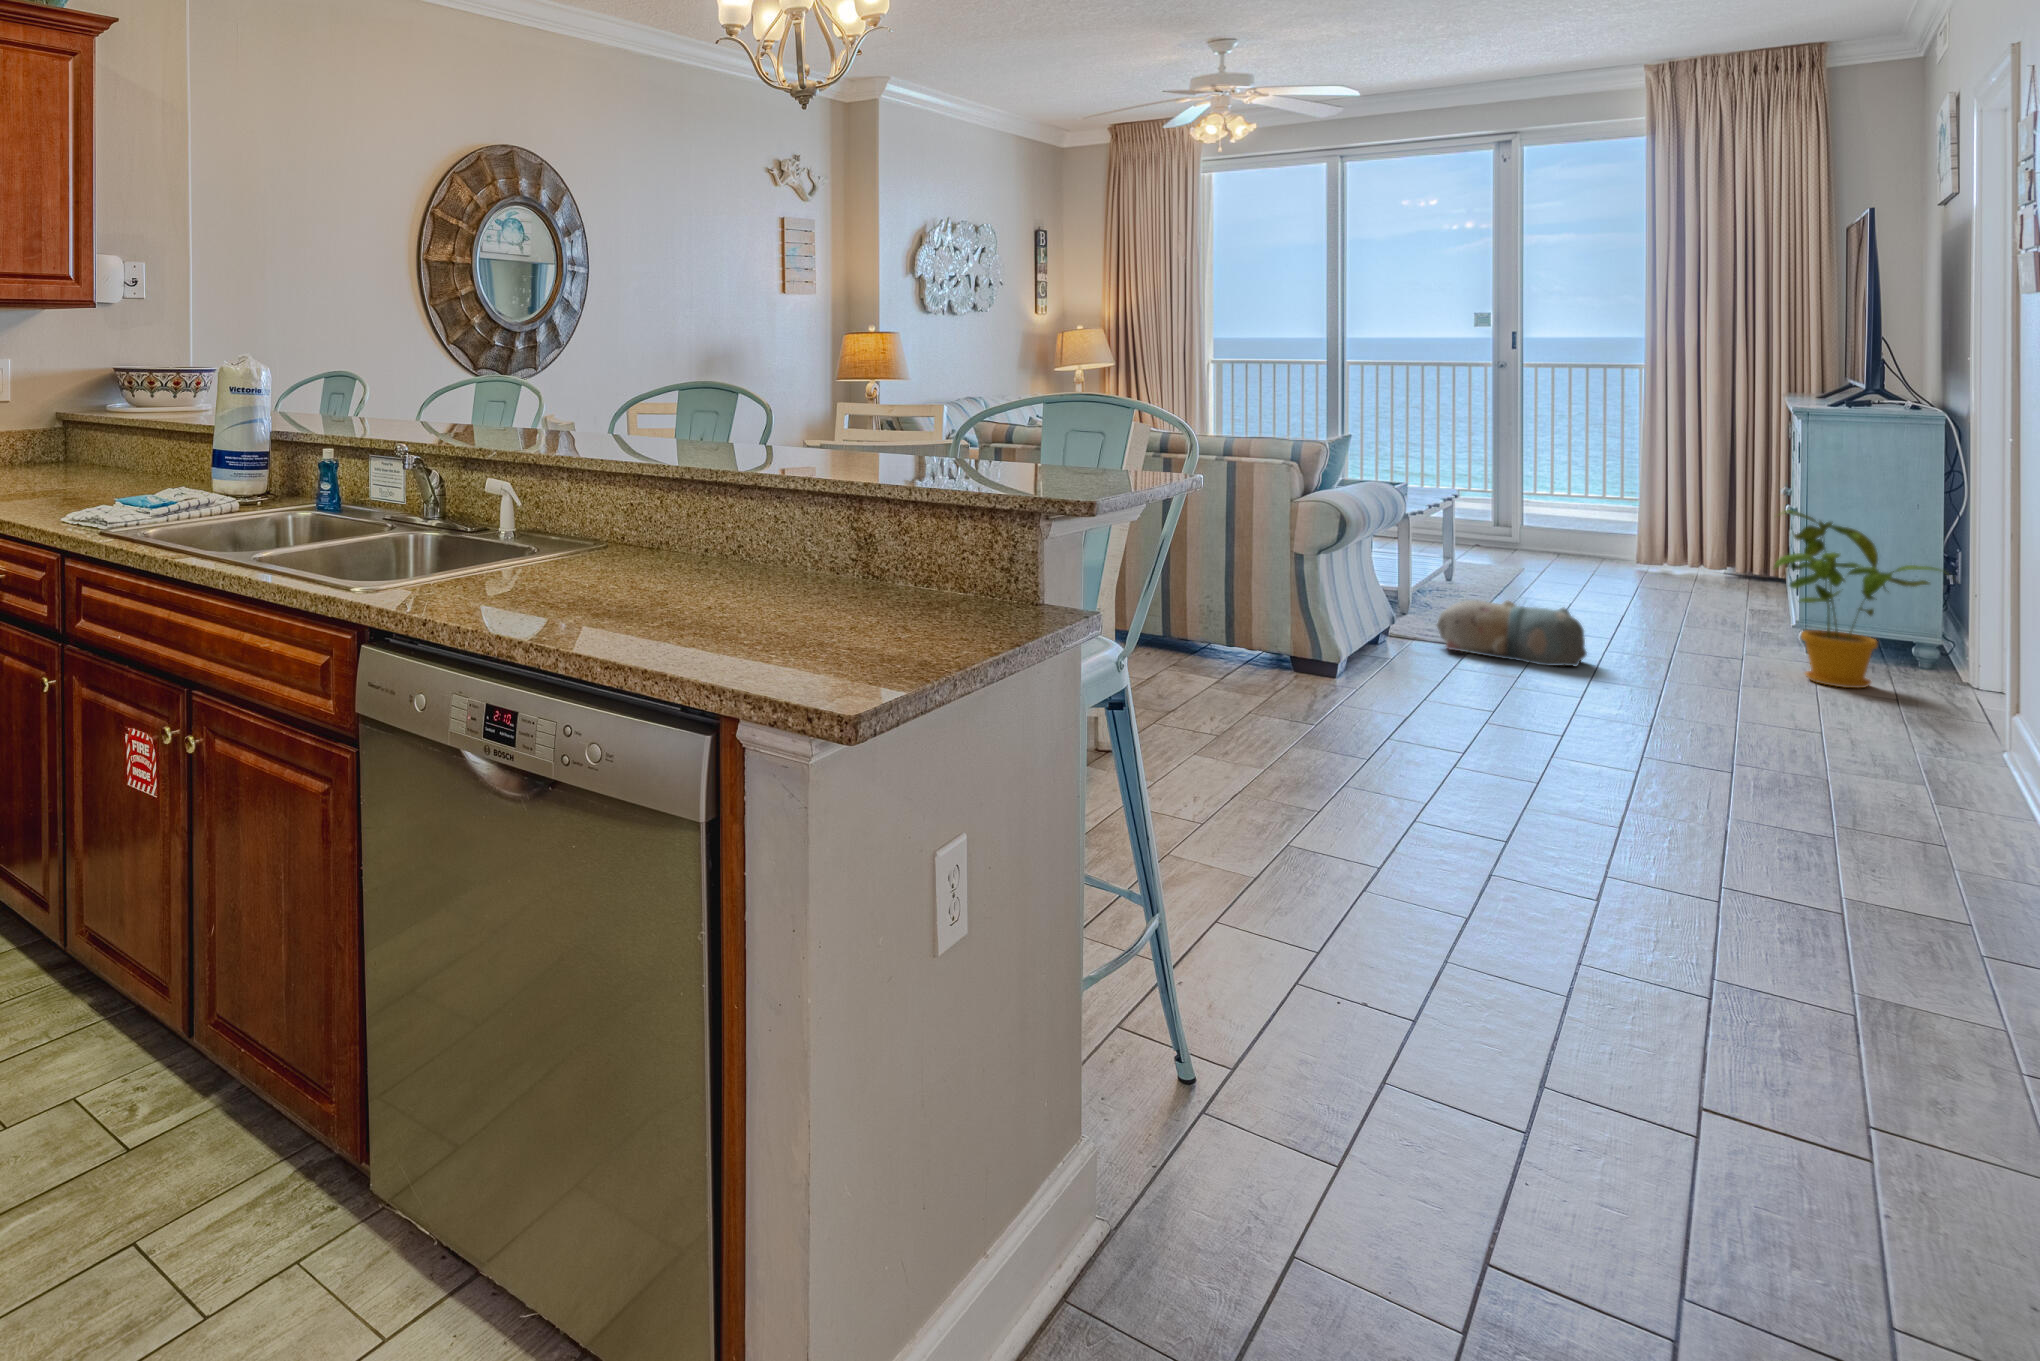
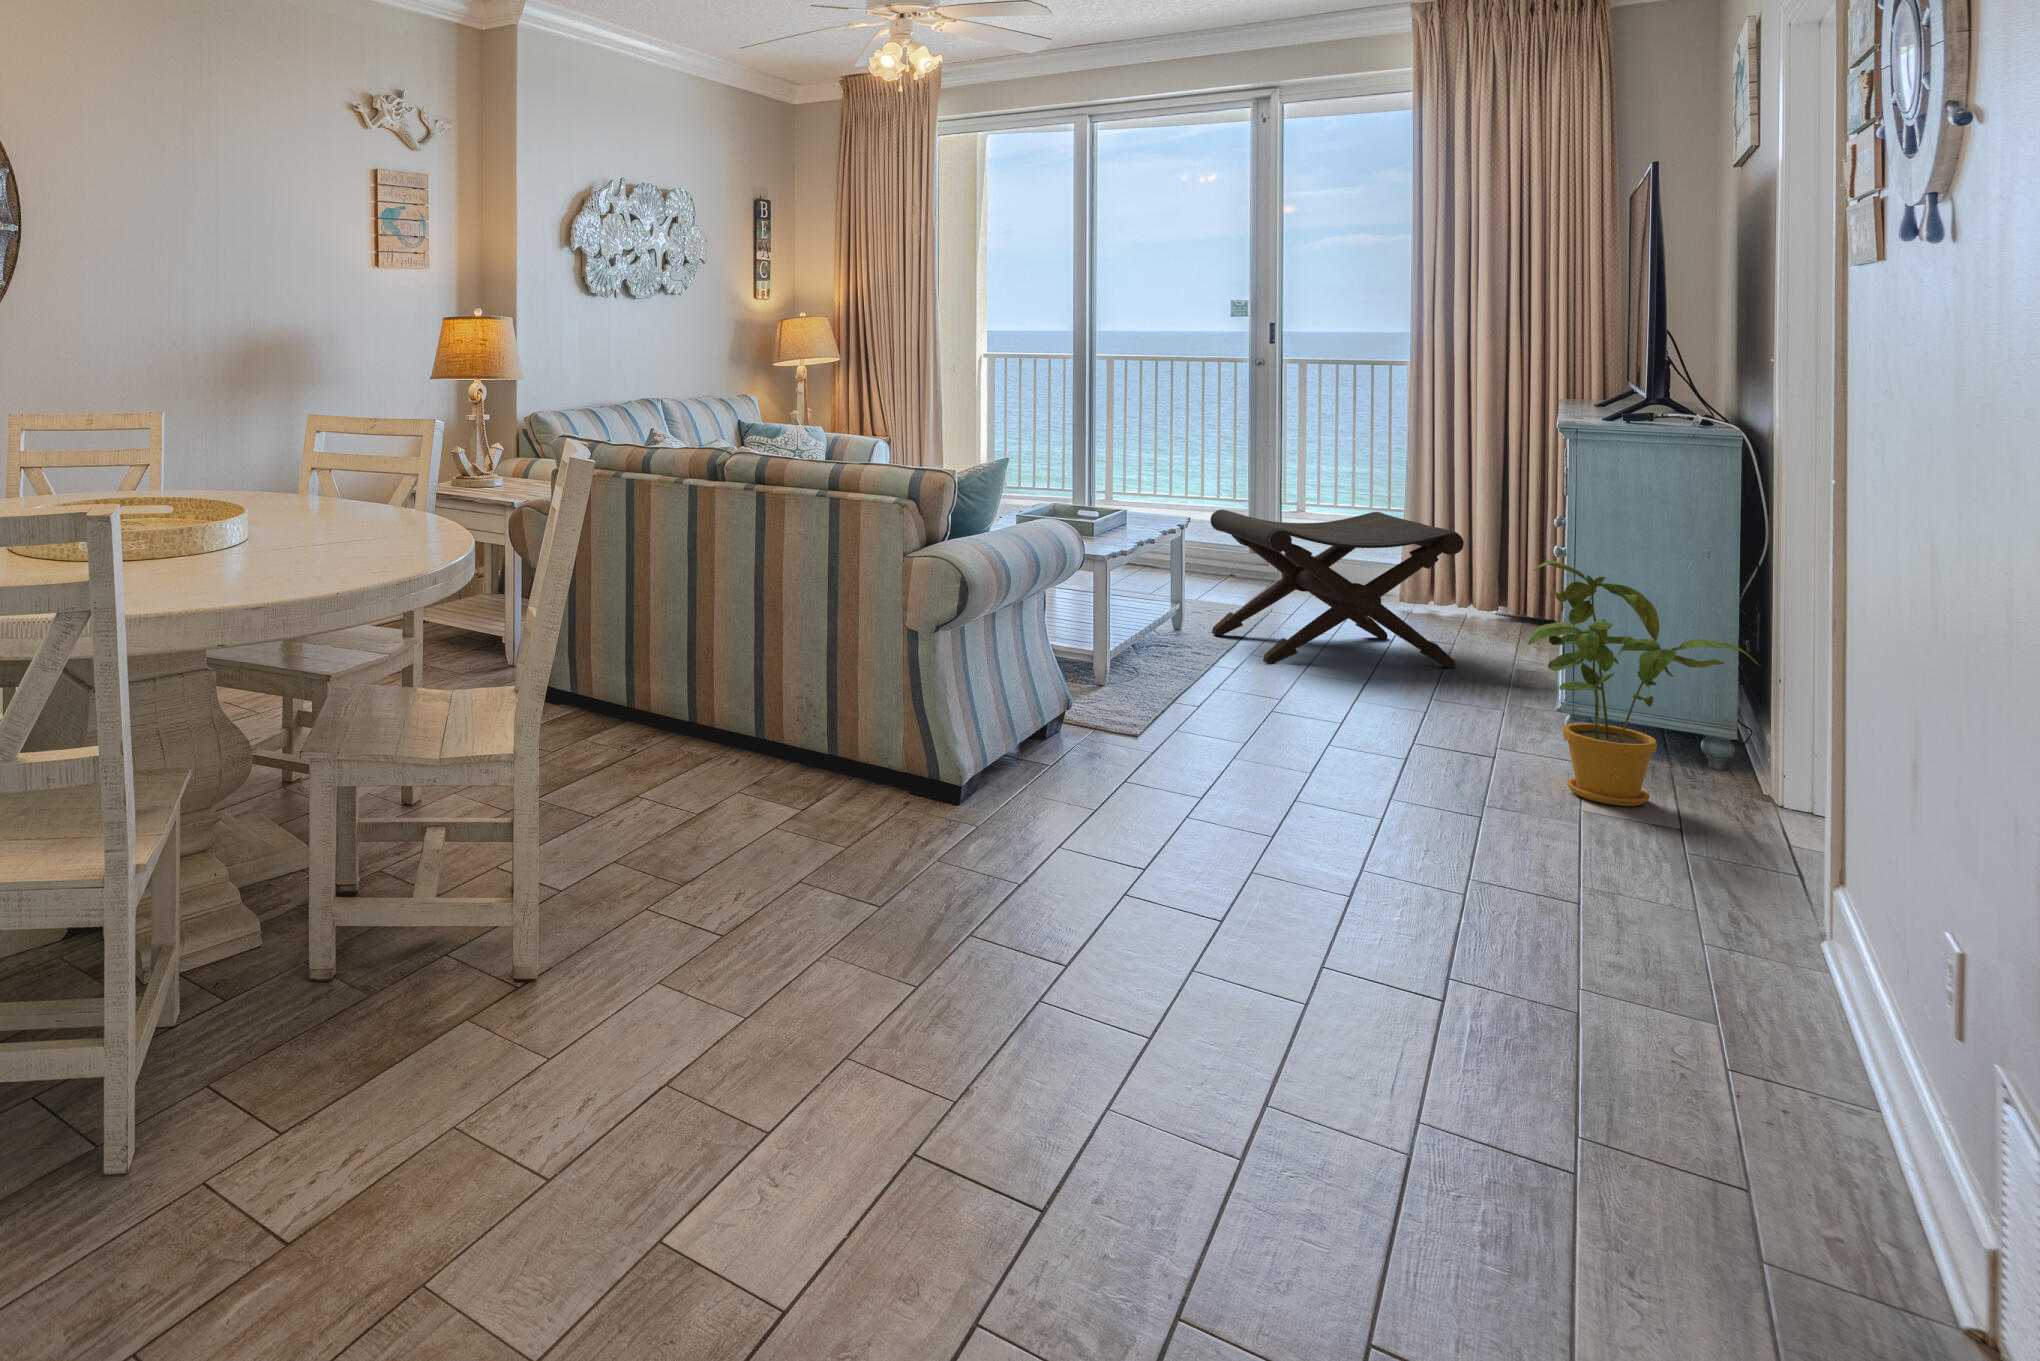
footstool: none [1479,483,1704,607] -> present [1210,510,1464,668]
plush toy: present [1437,600,1587,666] -> none [1119,678,1298,775]

